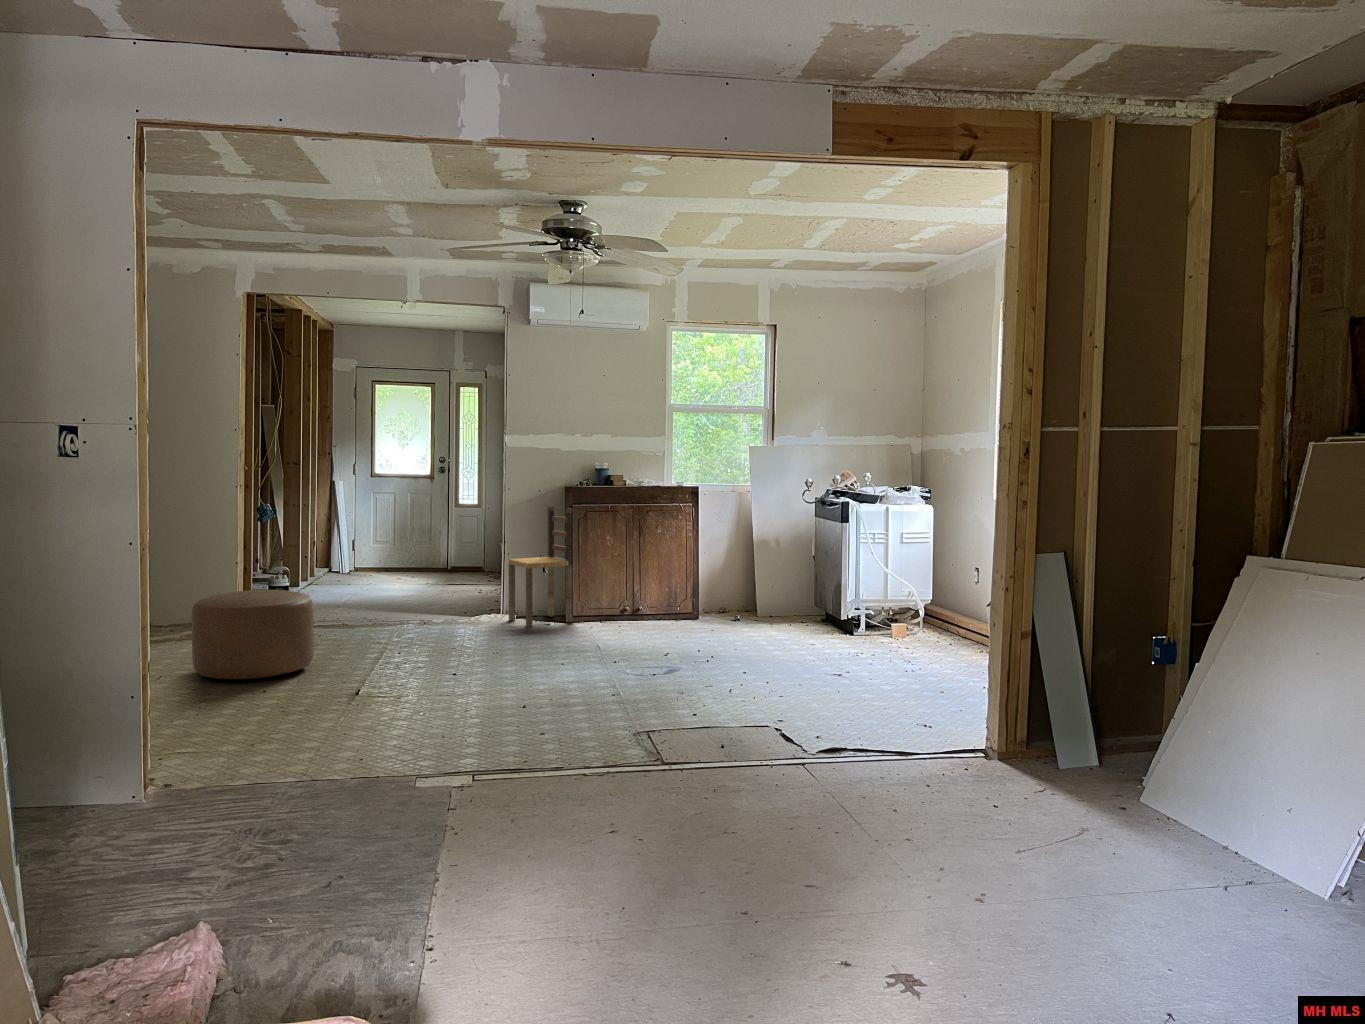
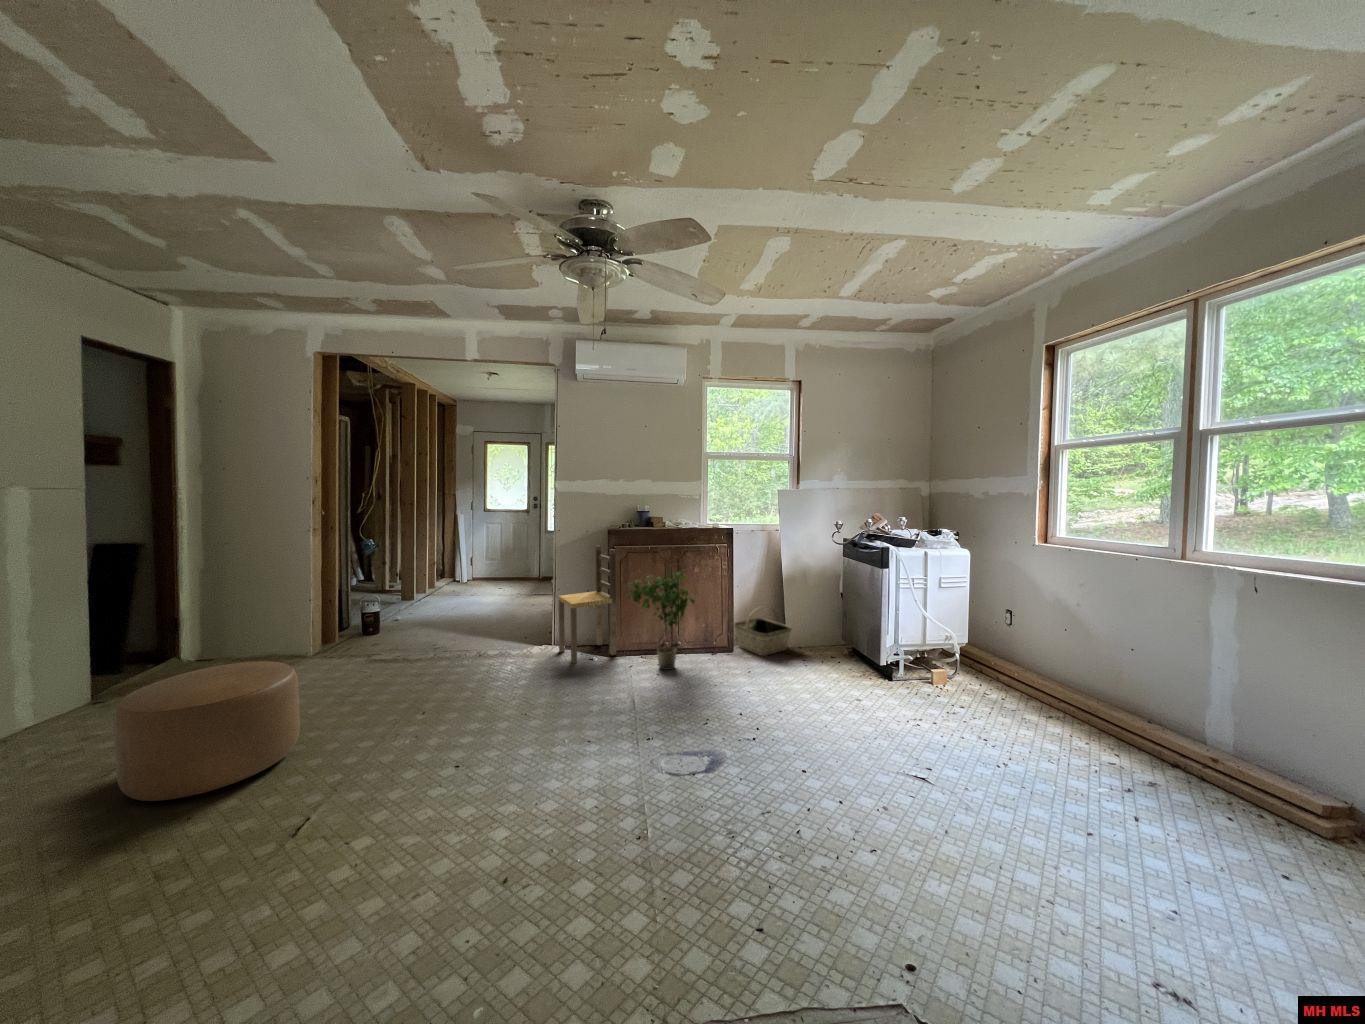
potted plant: none [586,530,661,630] -> present [626,572,697,670]
basket: none [700,573,762,623] -> present [734,607,792,656]

